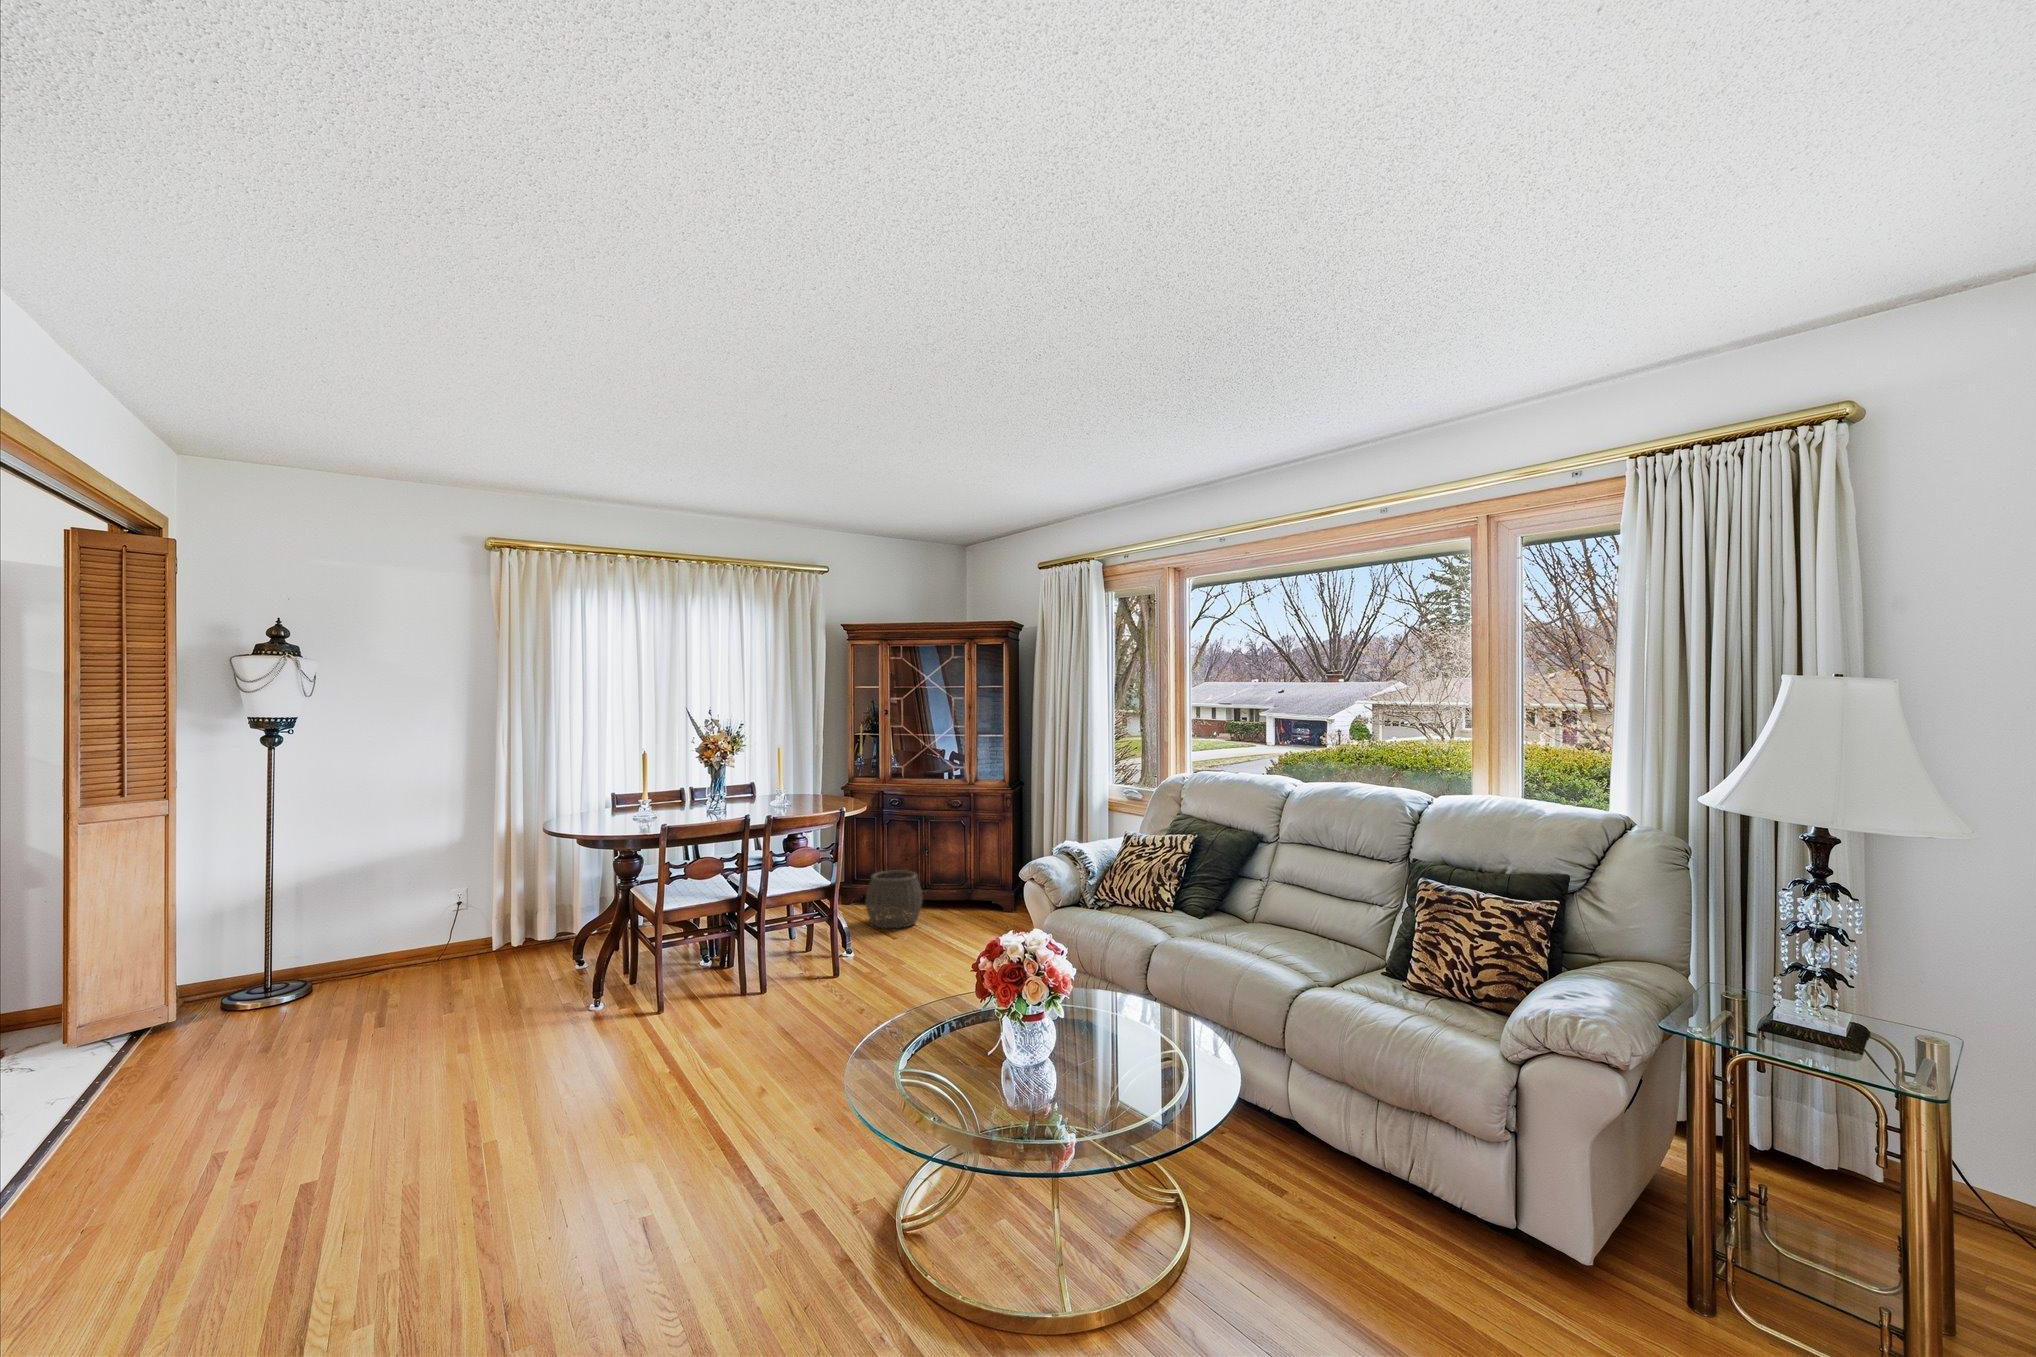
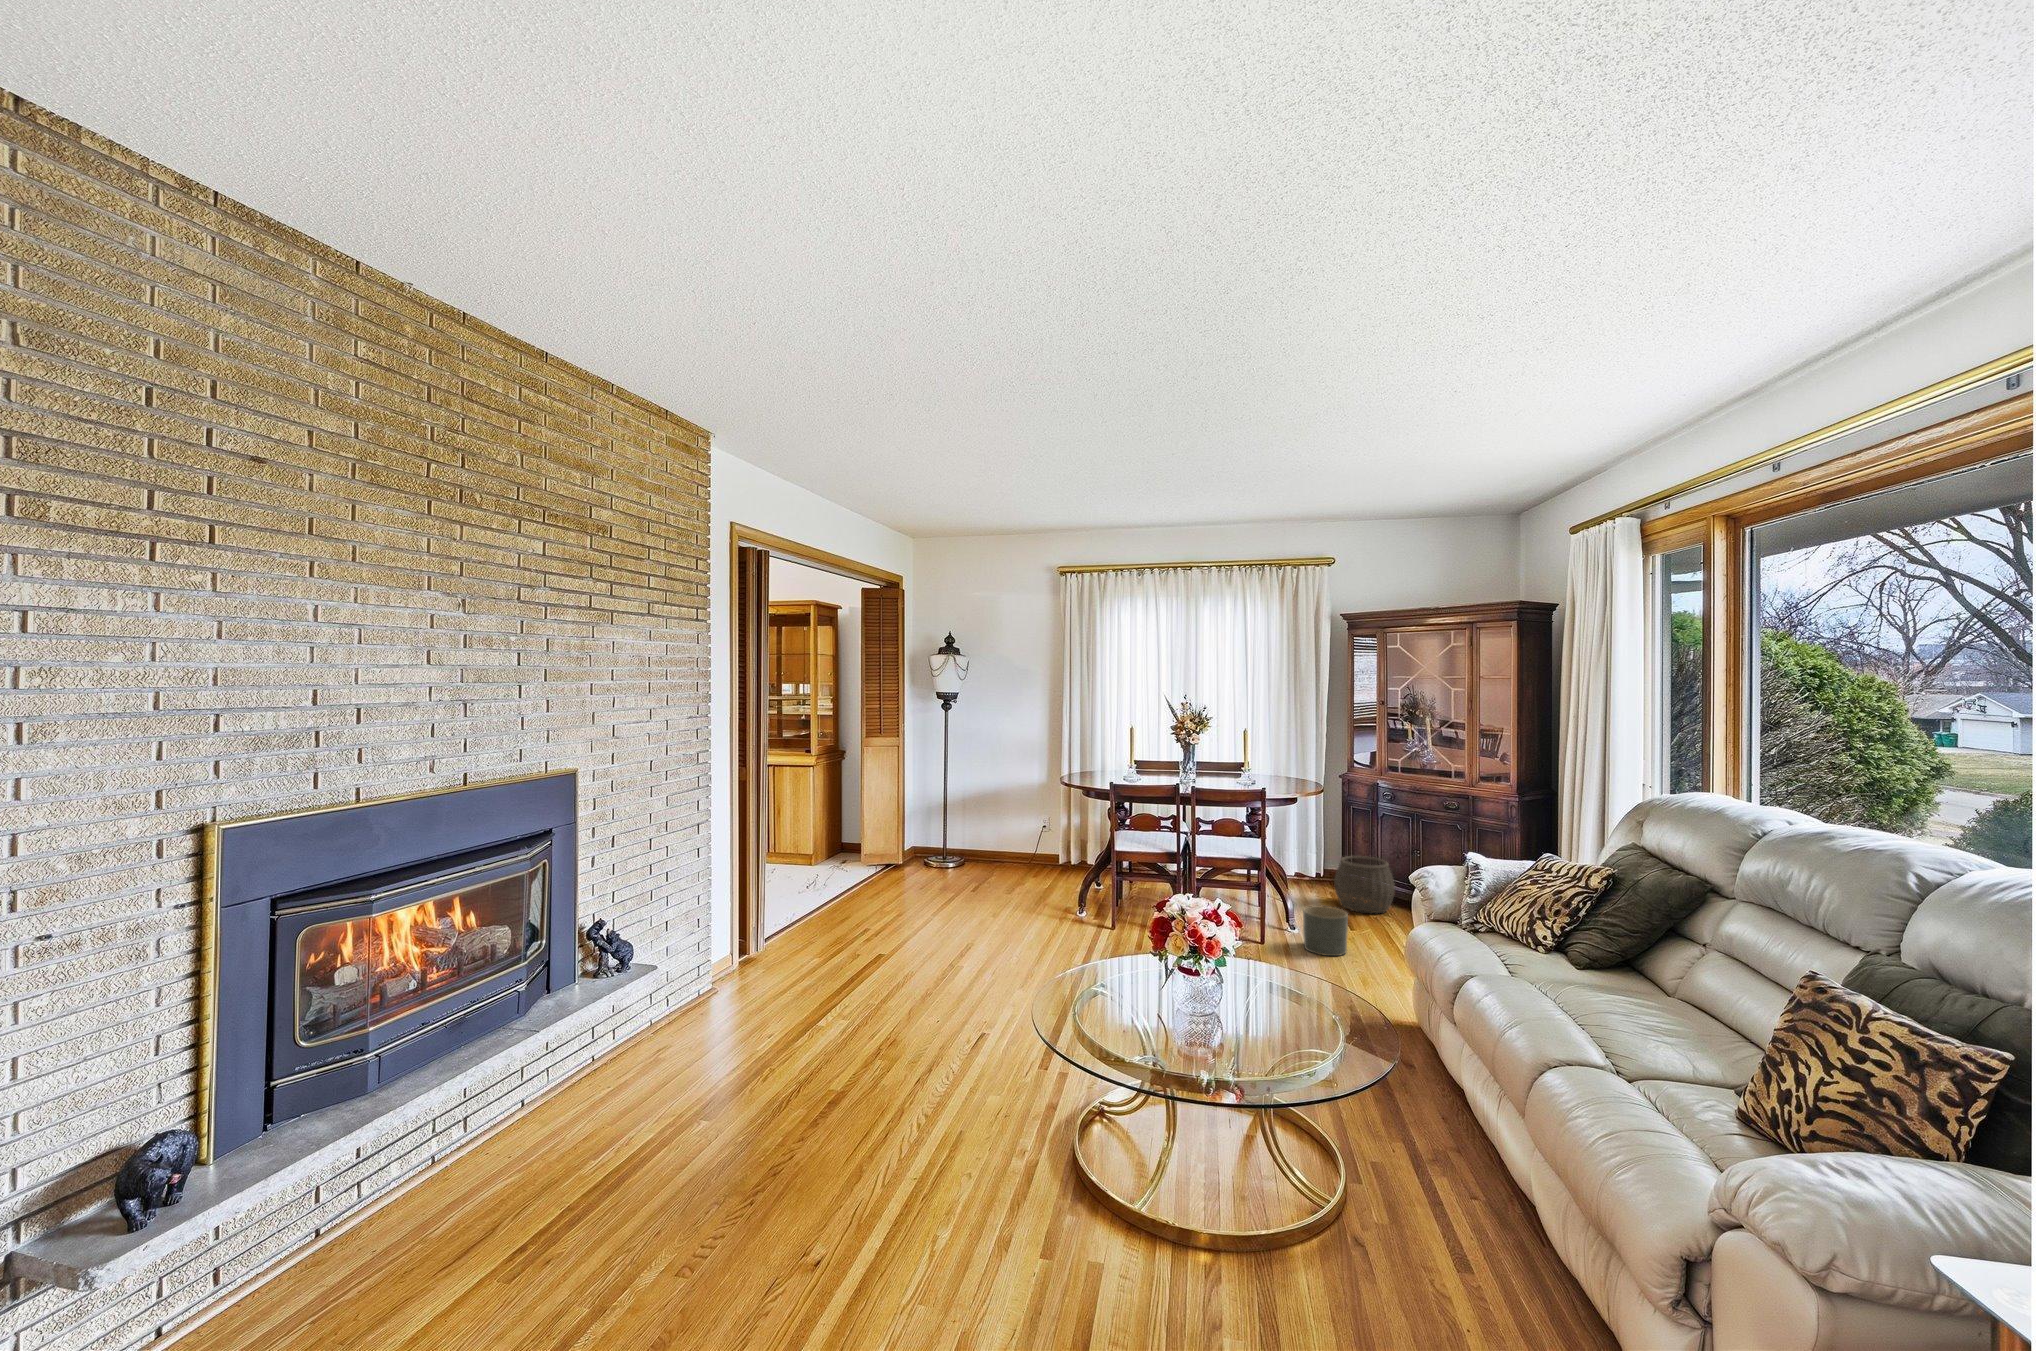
planter: none [882,925,926,978] -> present [1303,905,1348,956]

